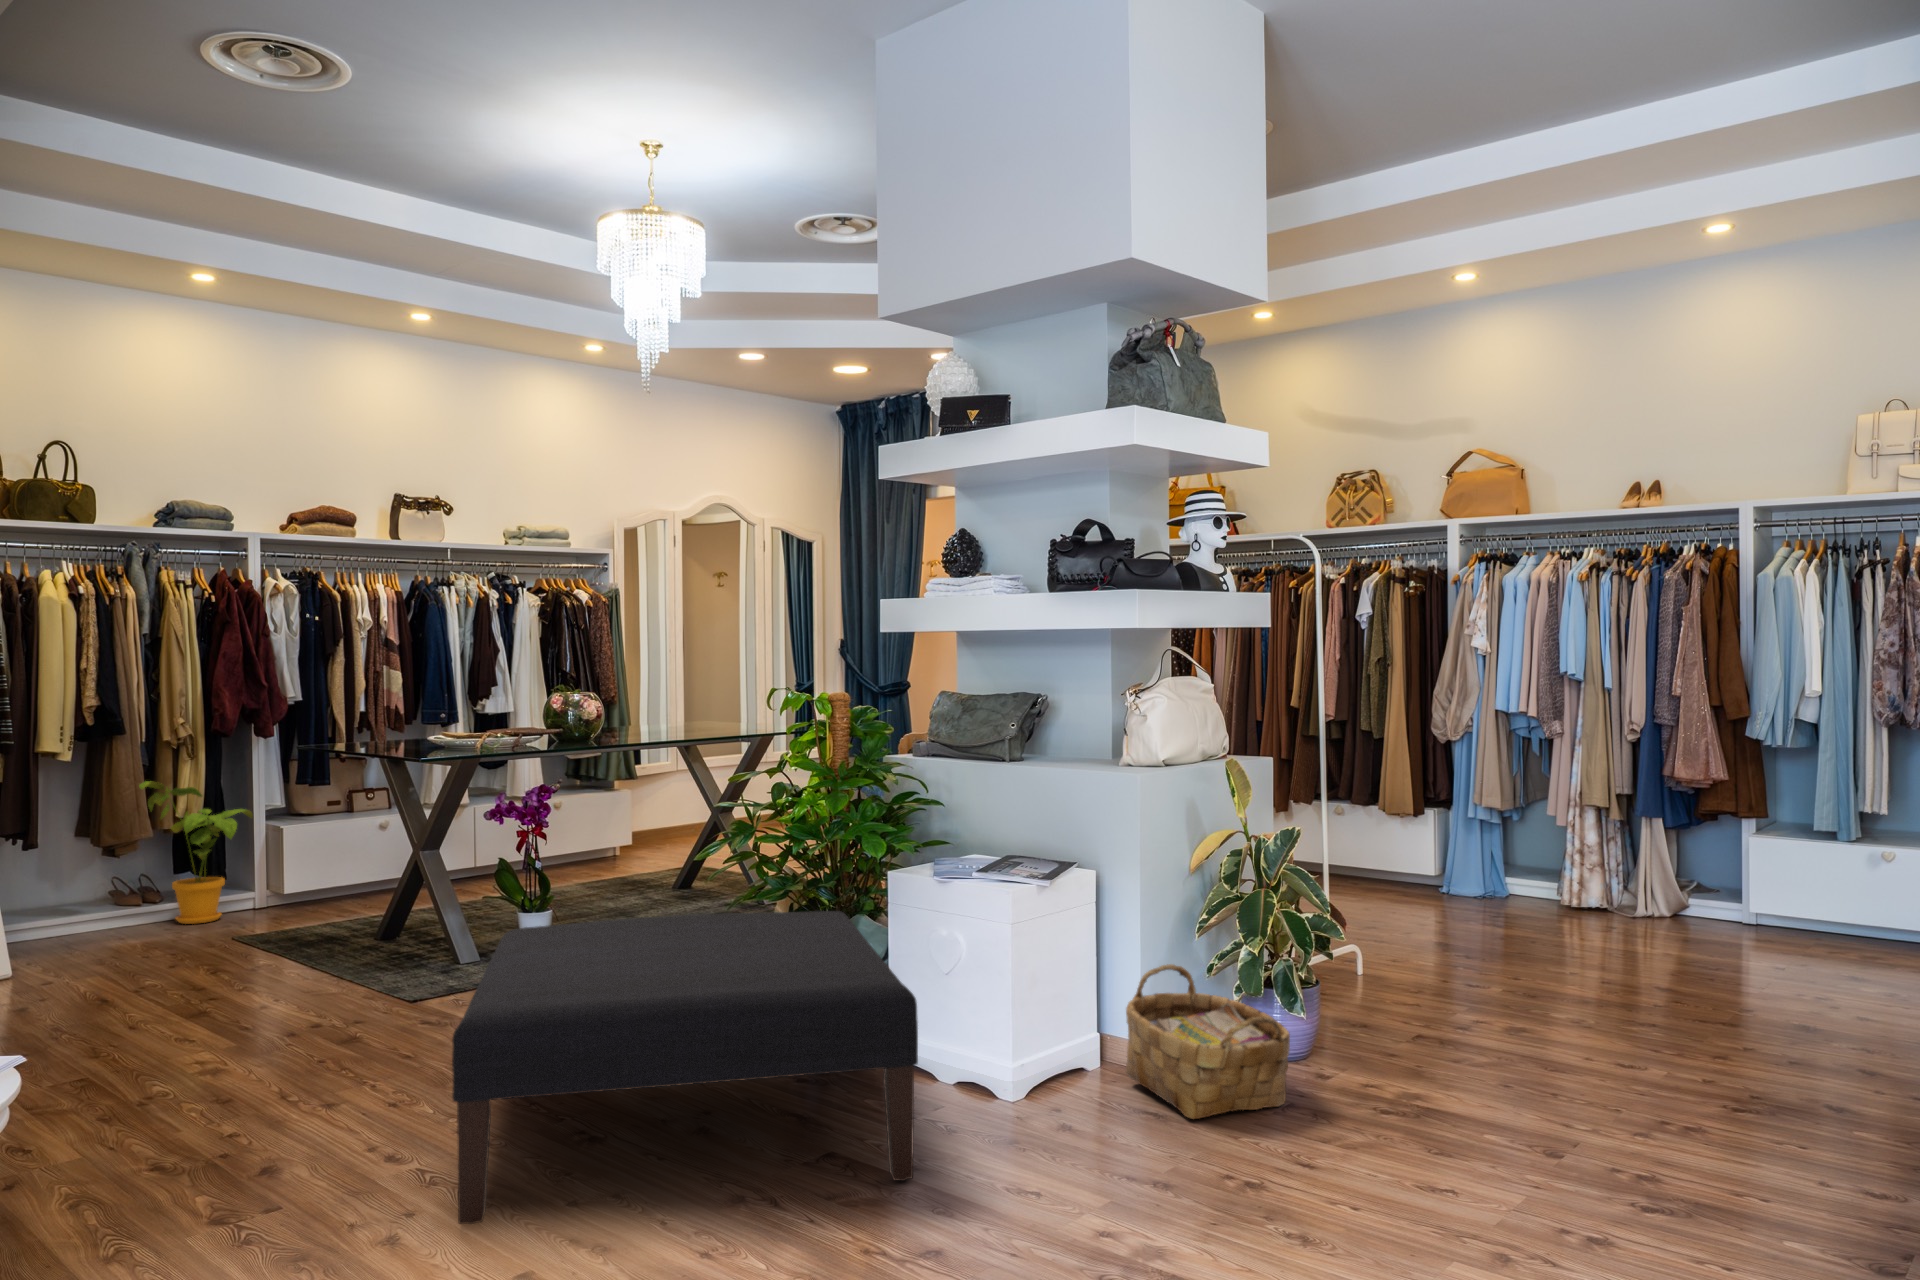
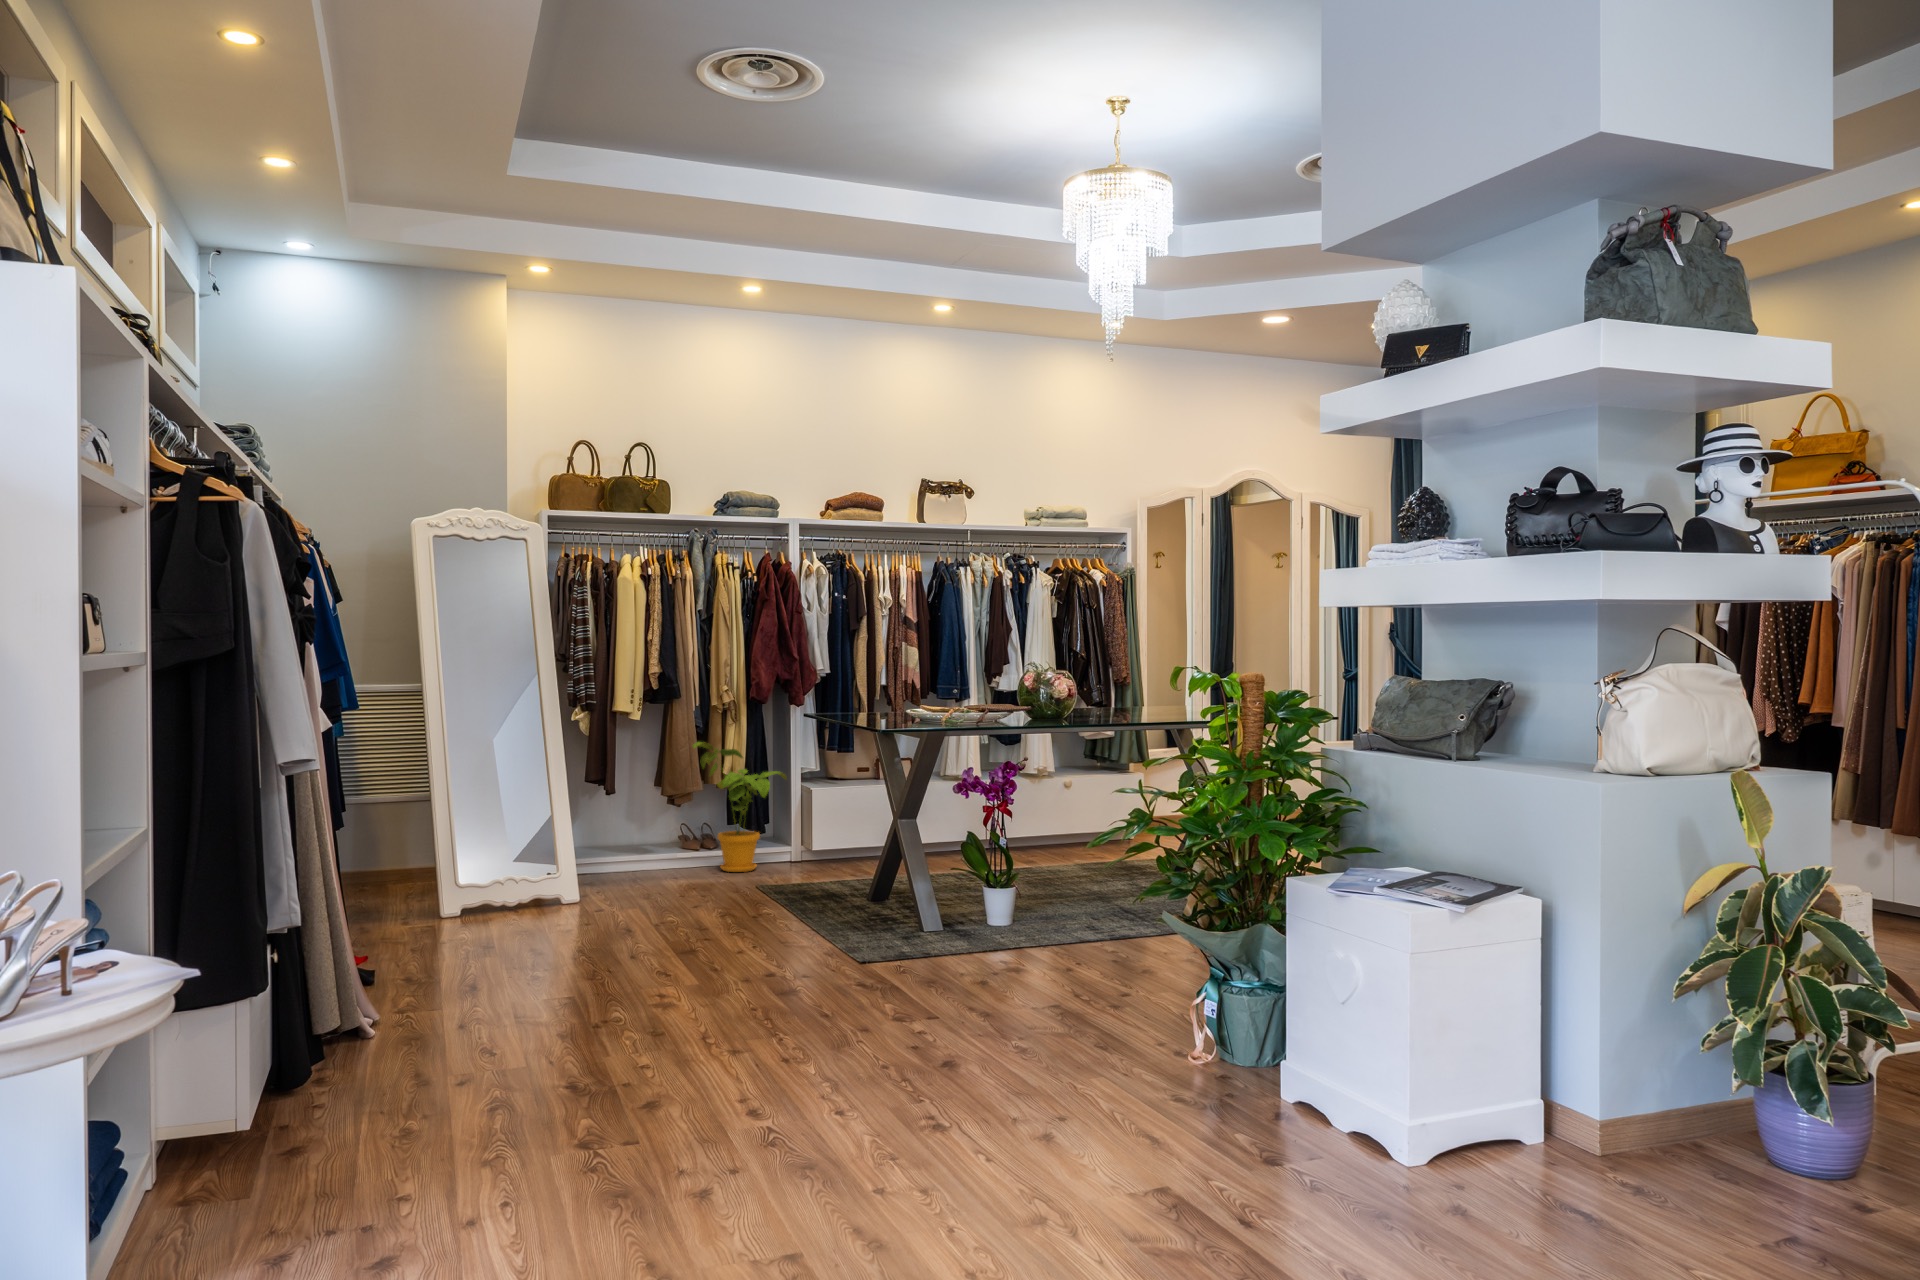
ottoman: present [452,911,918,1224] -> none [760,902,1249,1232]
woven basket: present [1126,964,1290,1119] -> none [1561,1026,1786,1234]

